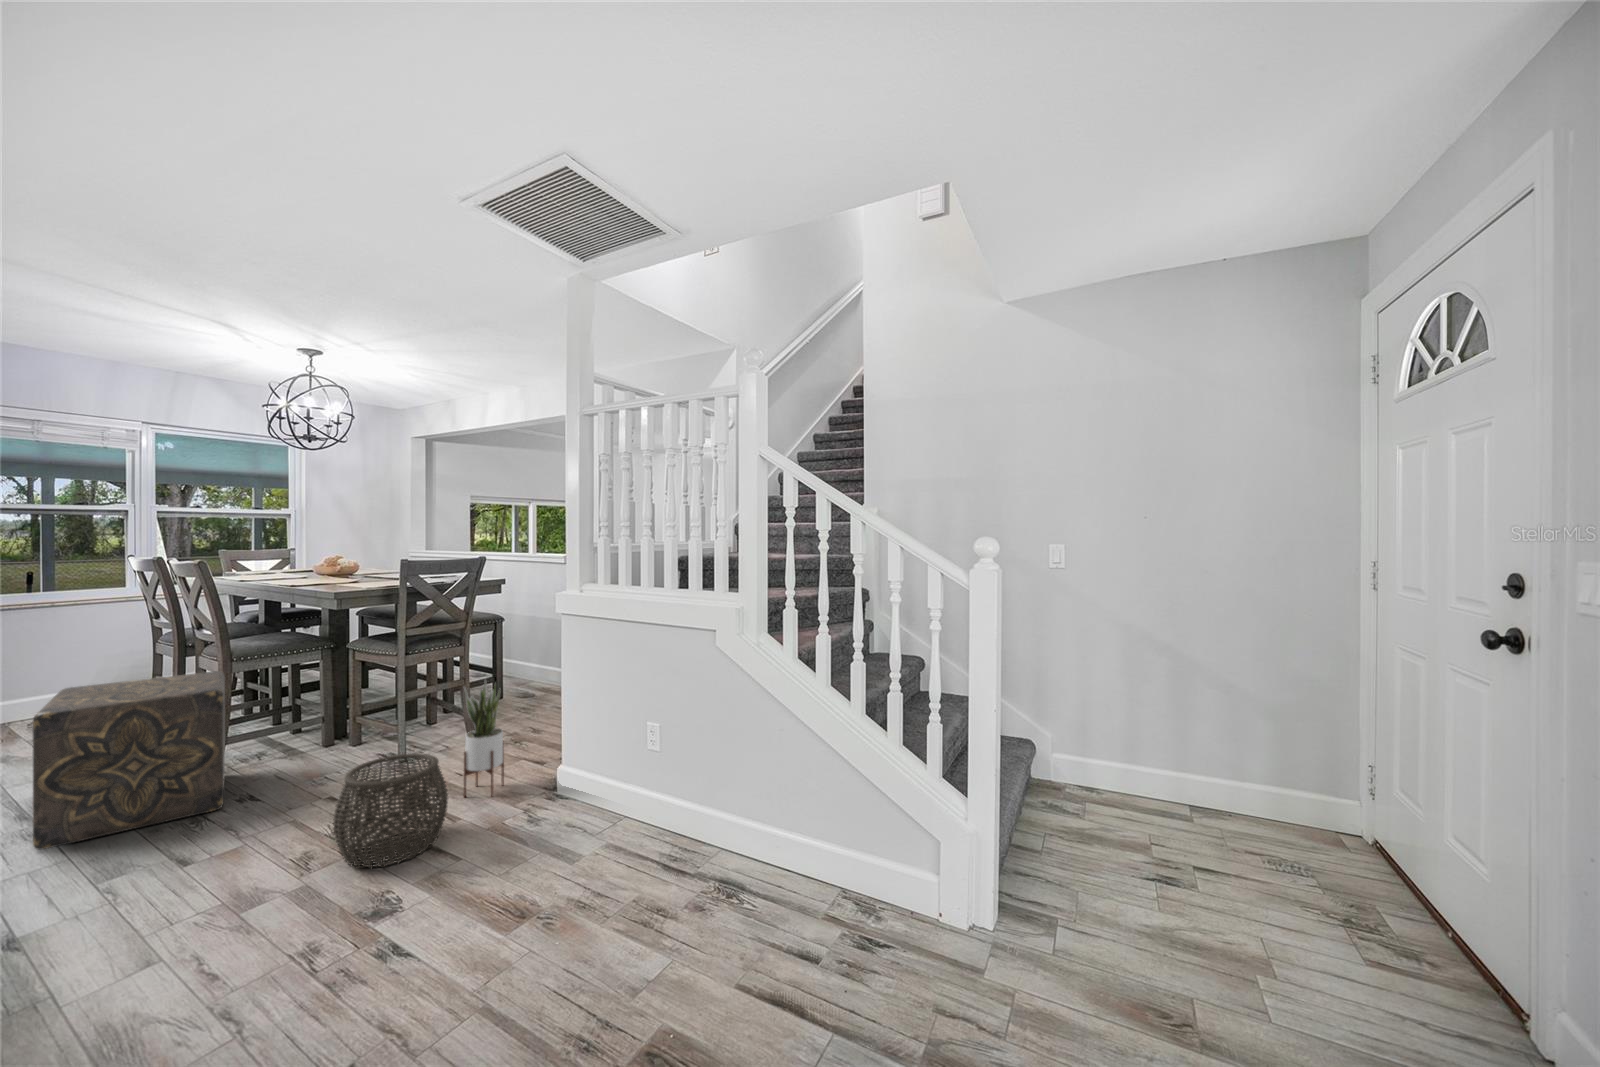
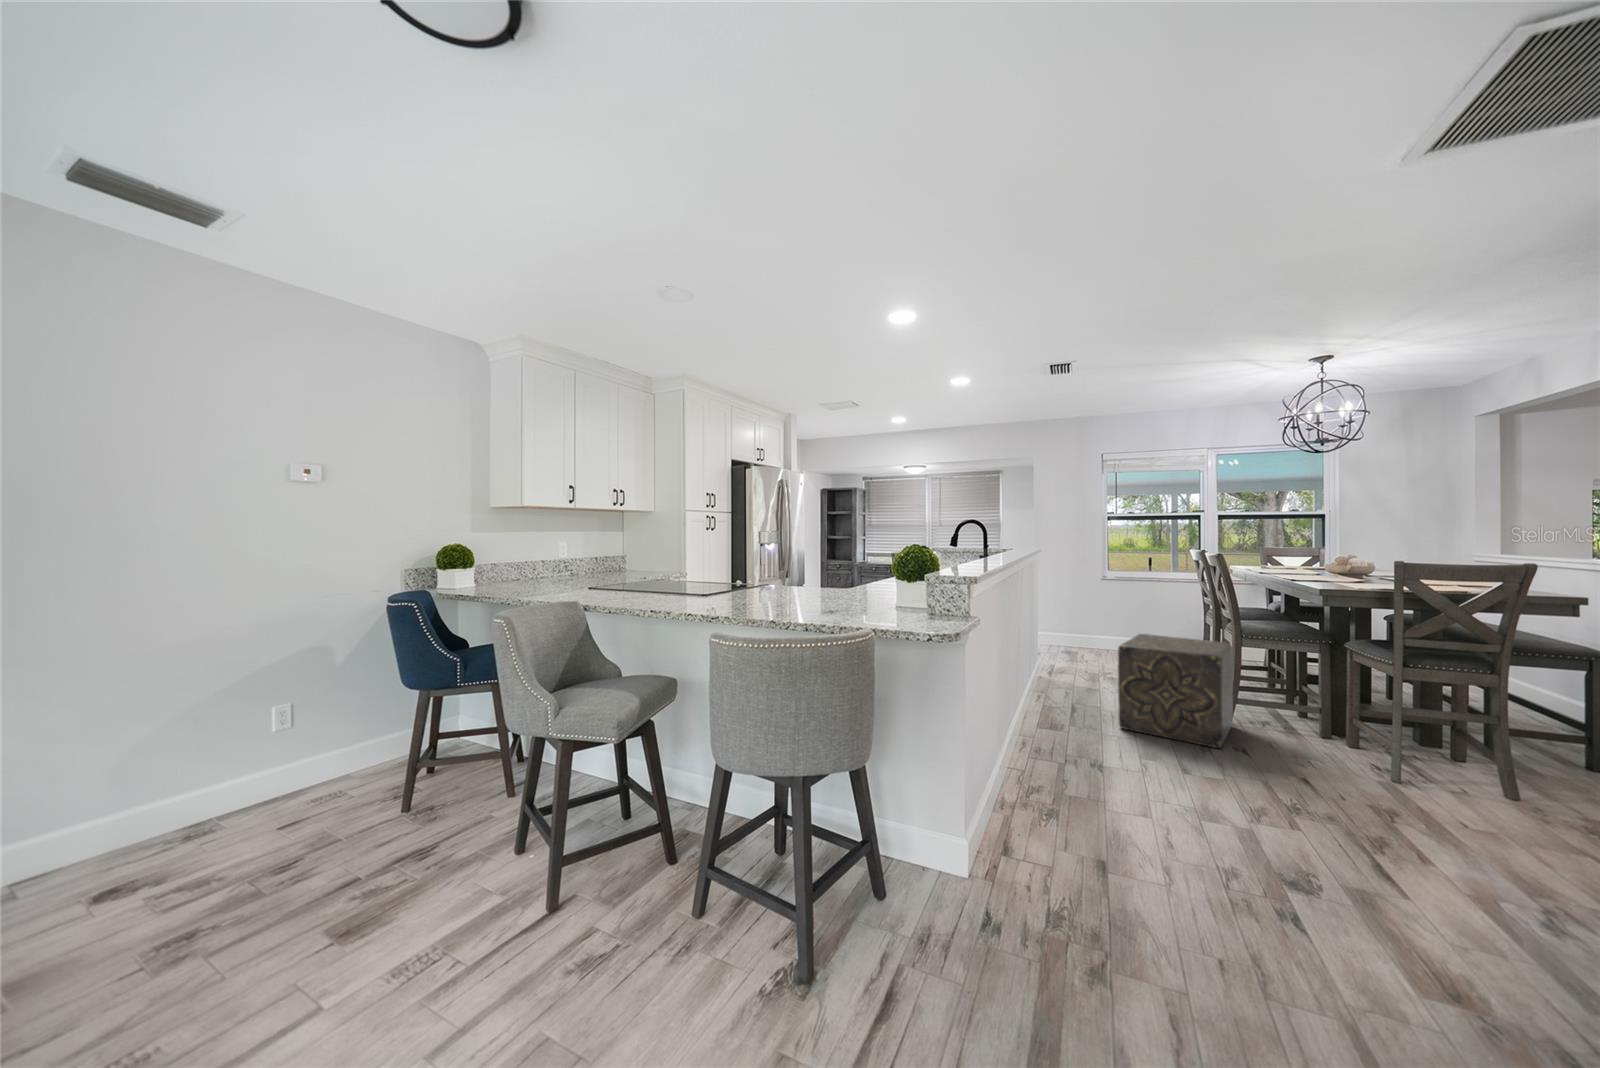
potted plant: present [464,682,504,797] -> none [1447,713,1523,862]
woven basket: present [333,753,448,868] -> none [1277,752,1407,866]

